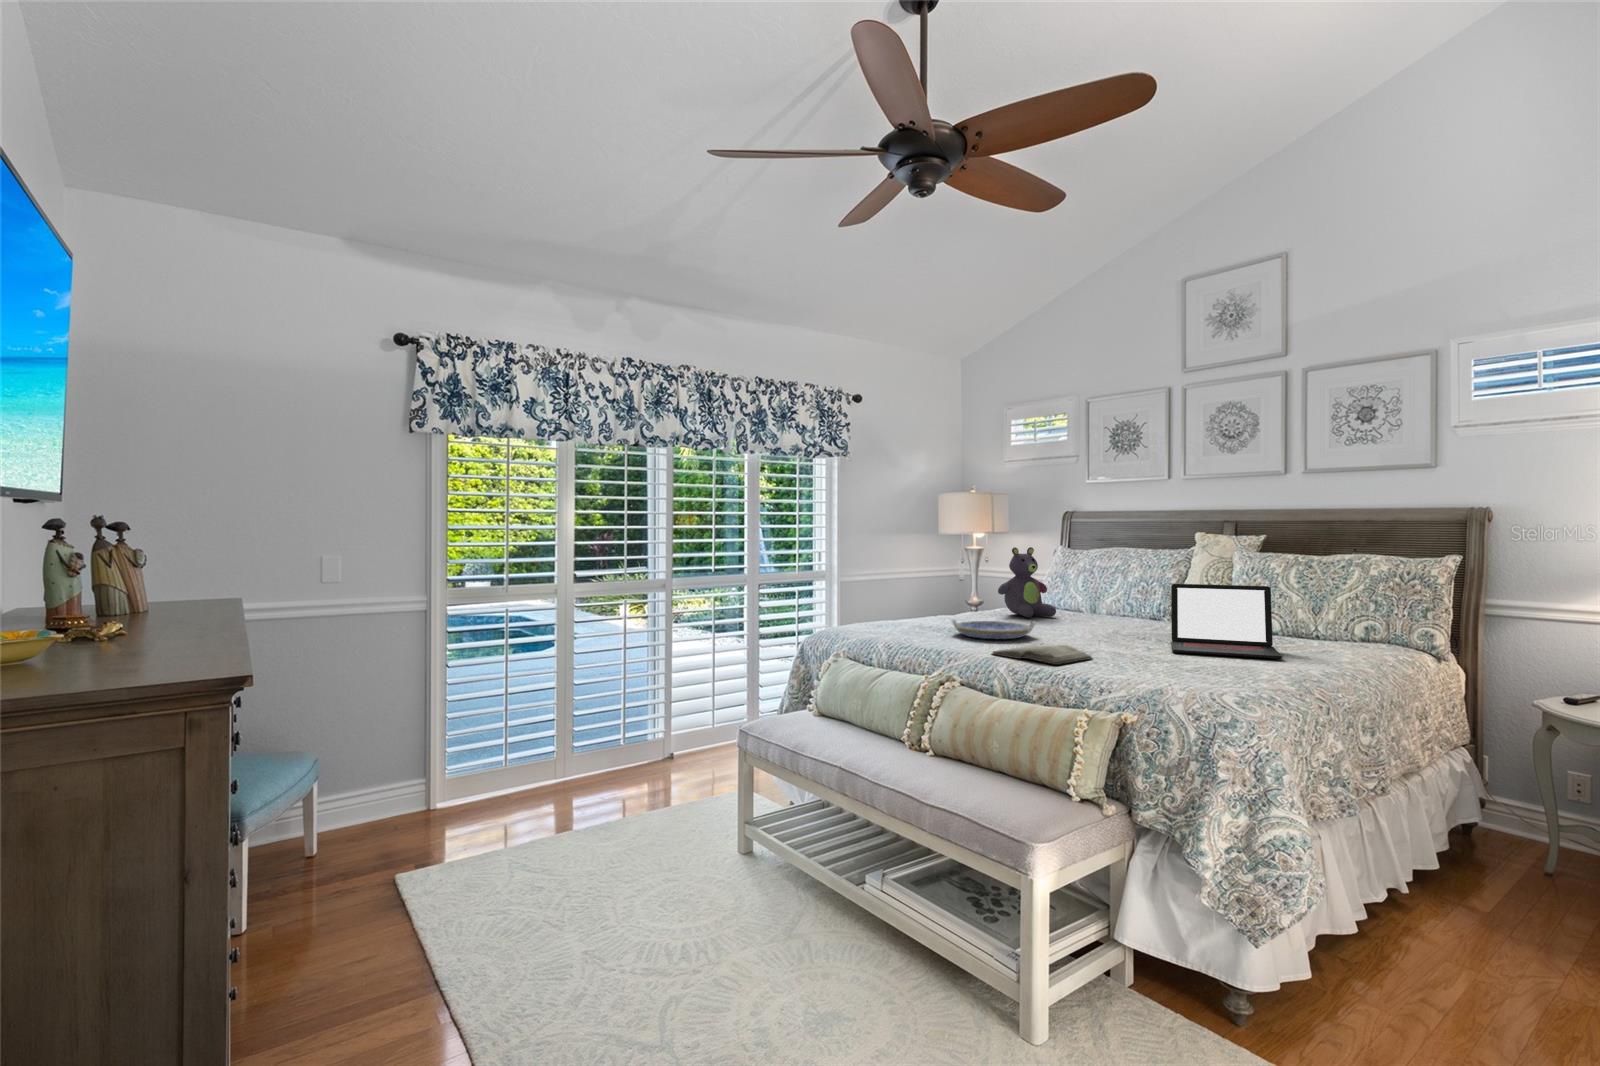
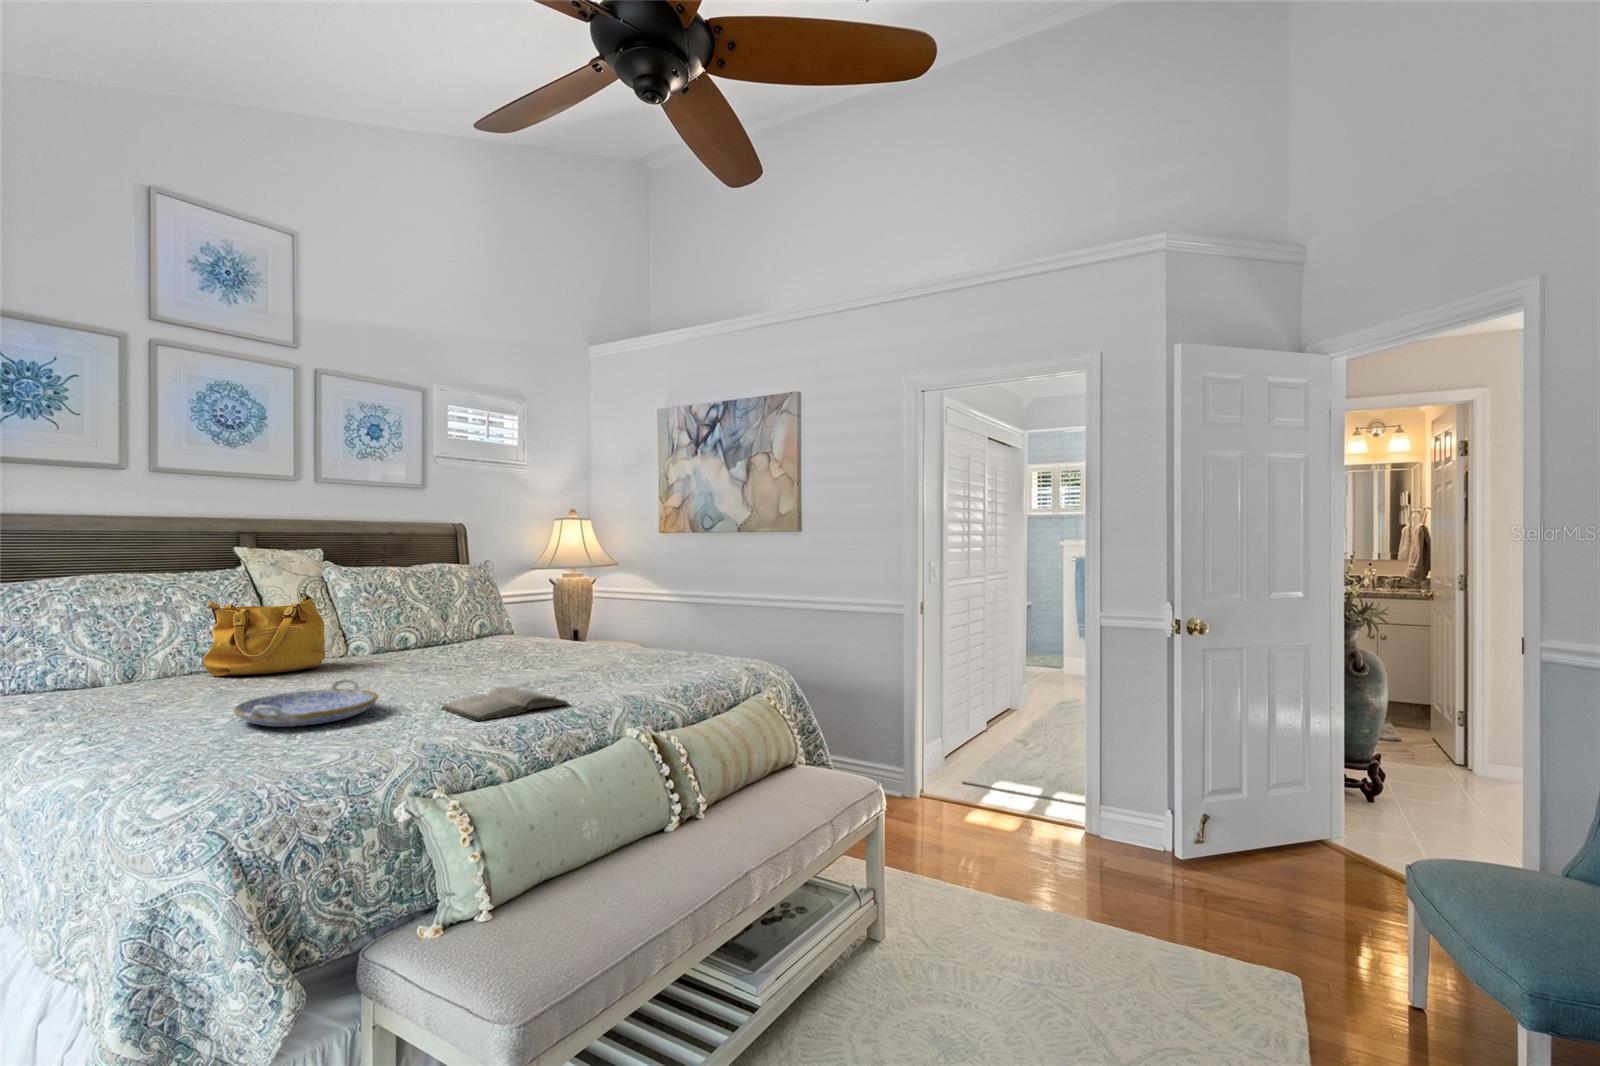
stuffed bear: present [998,547,1056,618] -> none [53,577,163,699]
handbag: none [1094,567,1167,626] -> present [203,593,325,676]
laptop: present [1171,584,1282,659] -> none [437,598,560,675]

